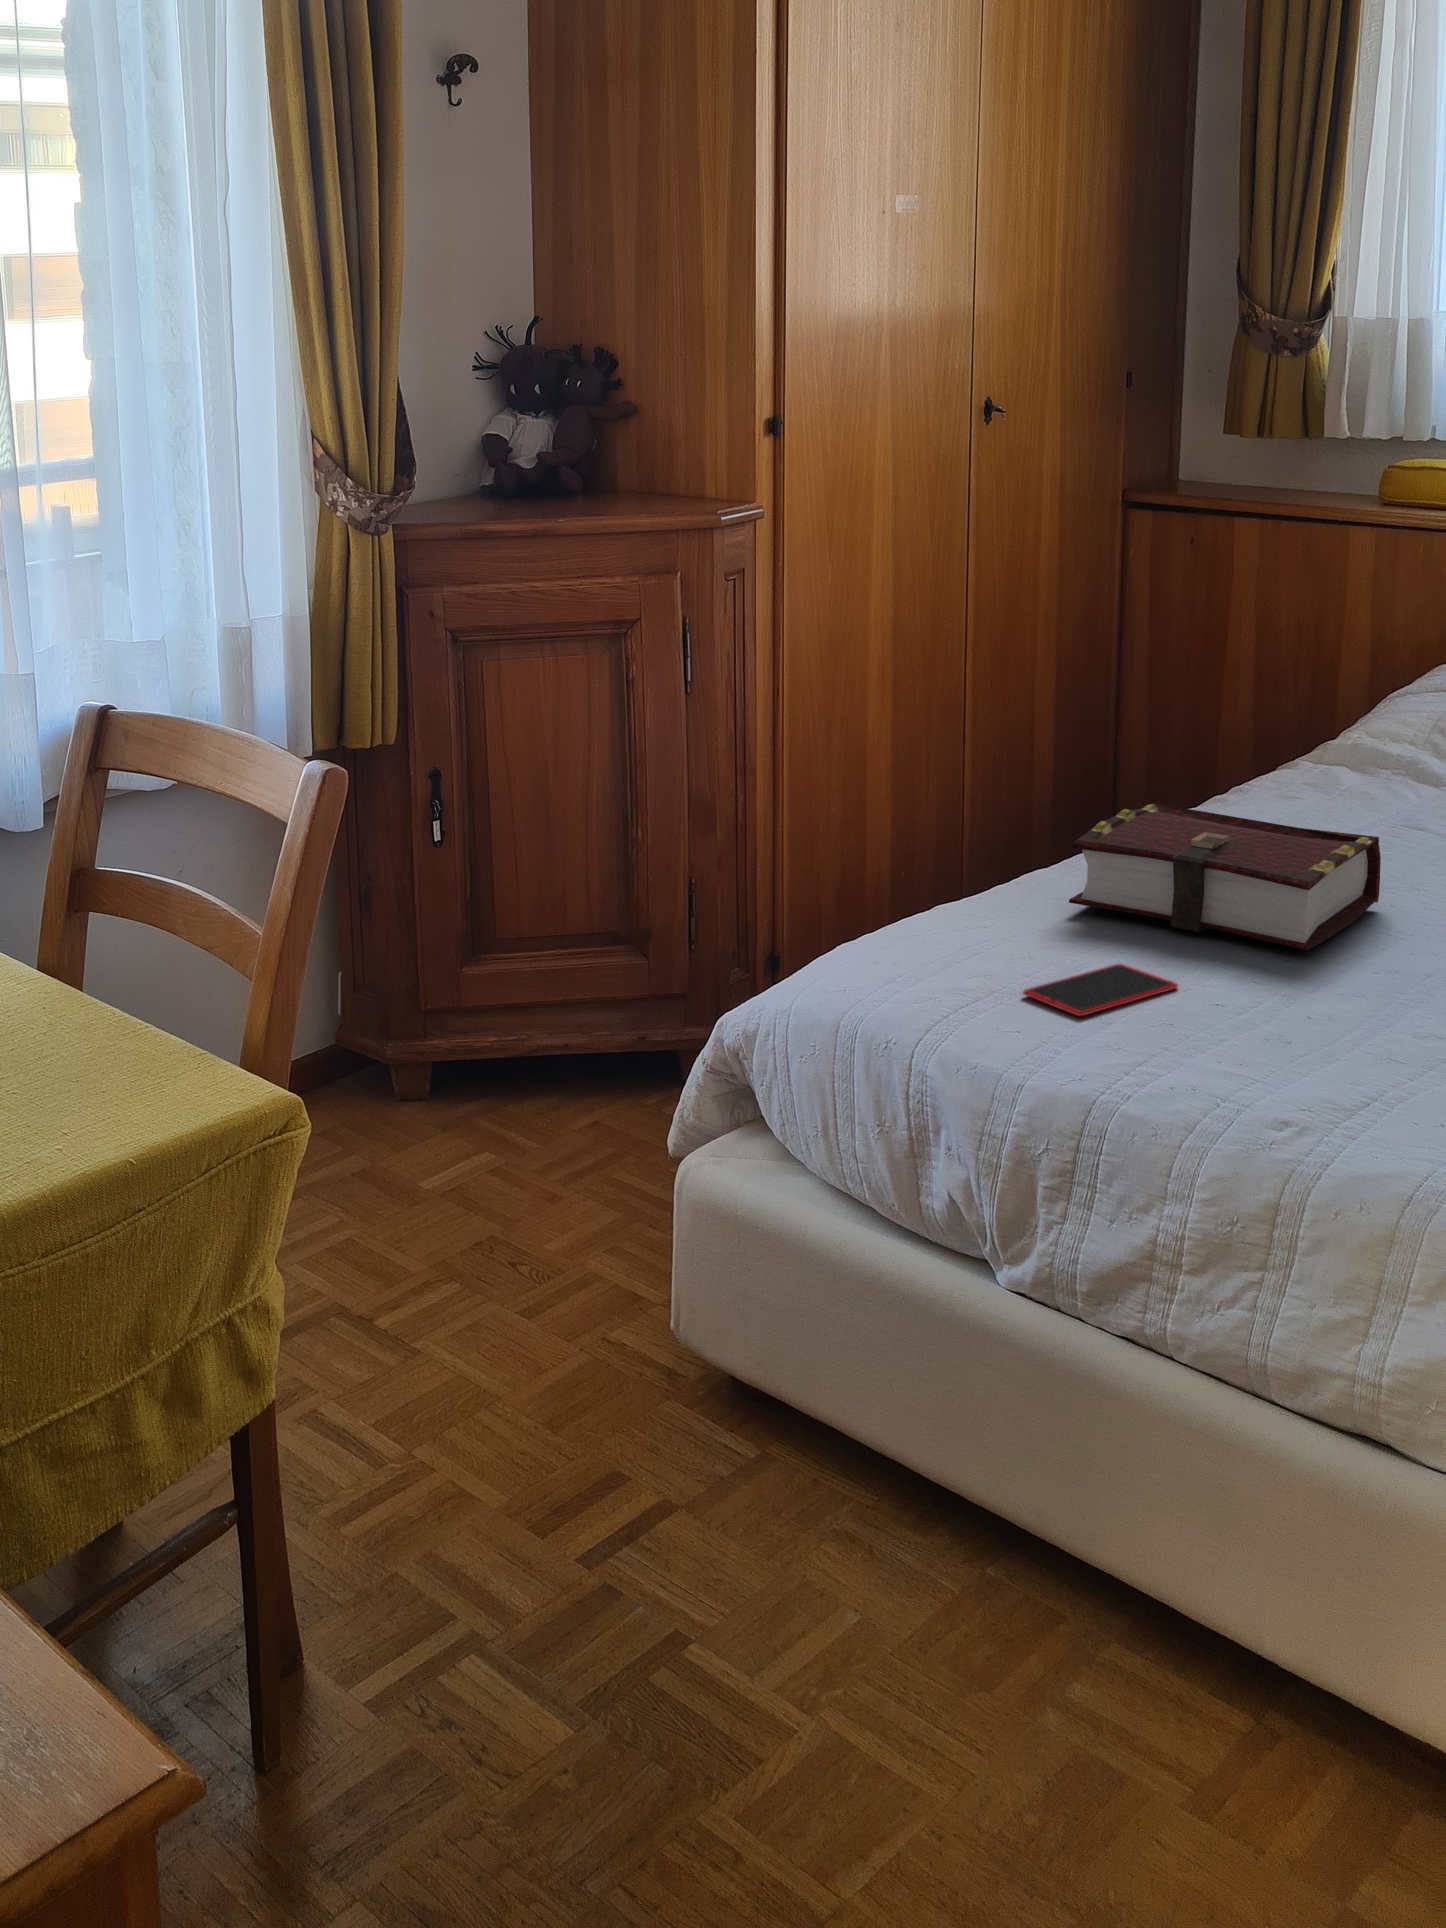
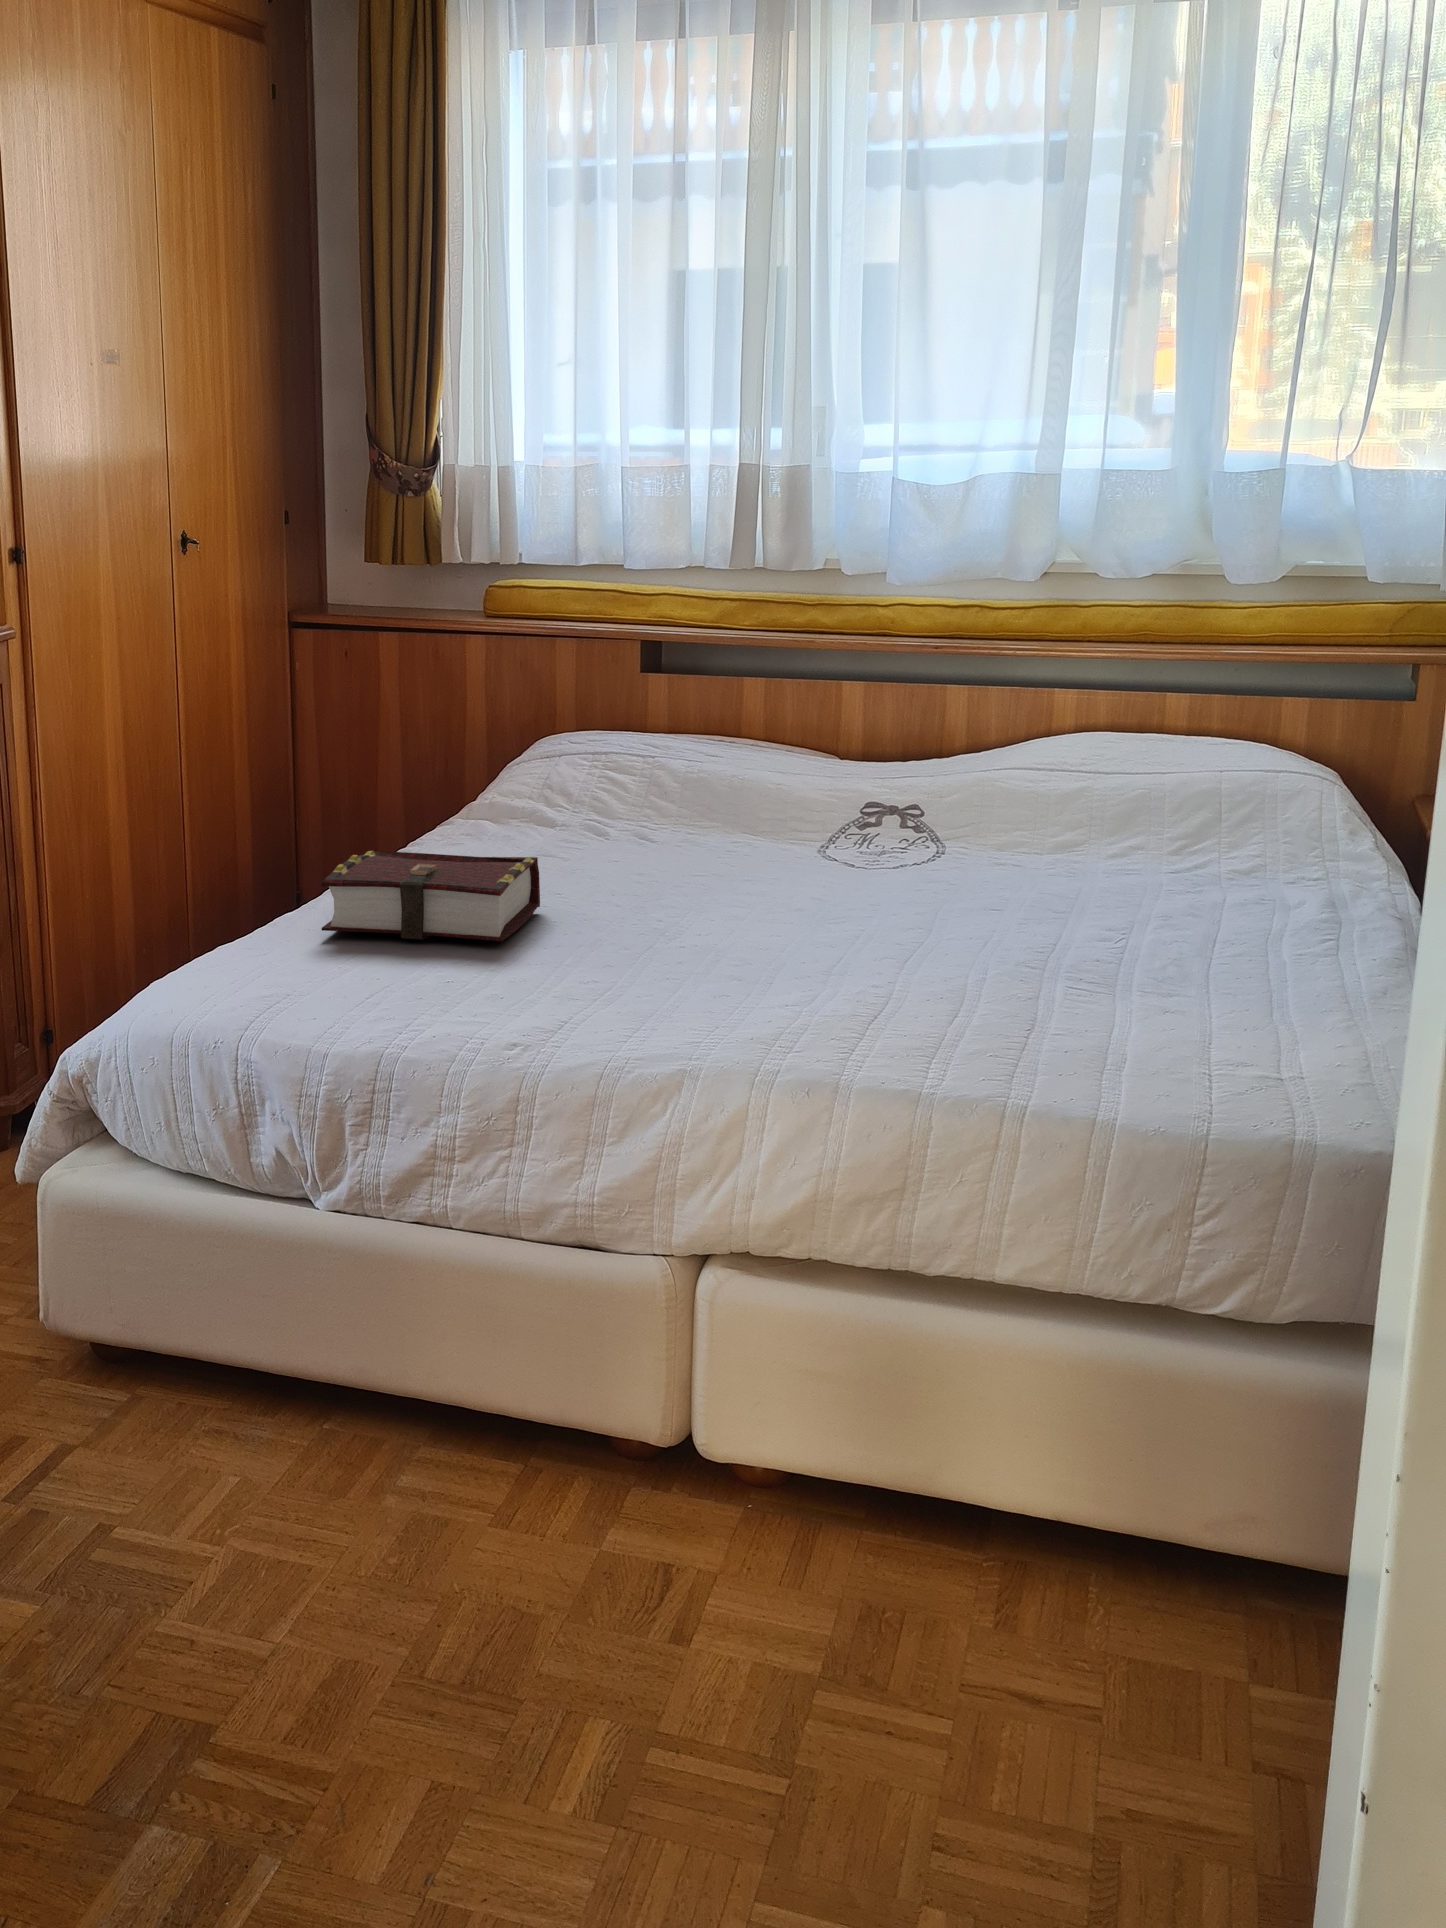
smartphone: present [1023,964,1178,1016] -> none [309,966,419,1003]

